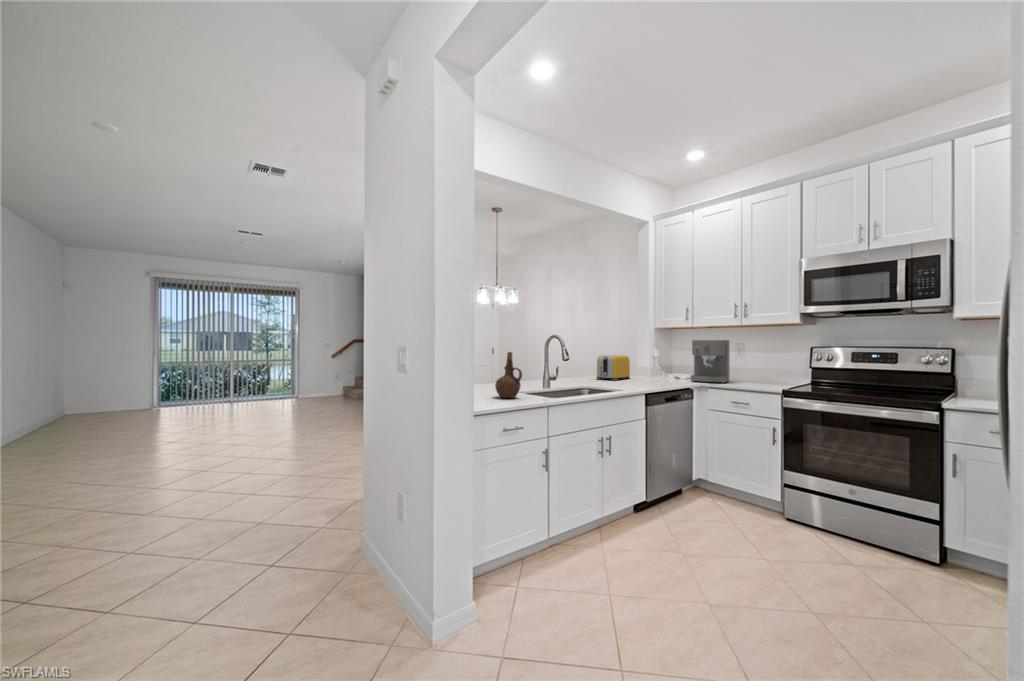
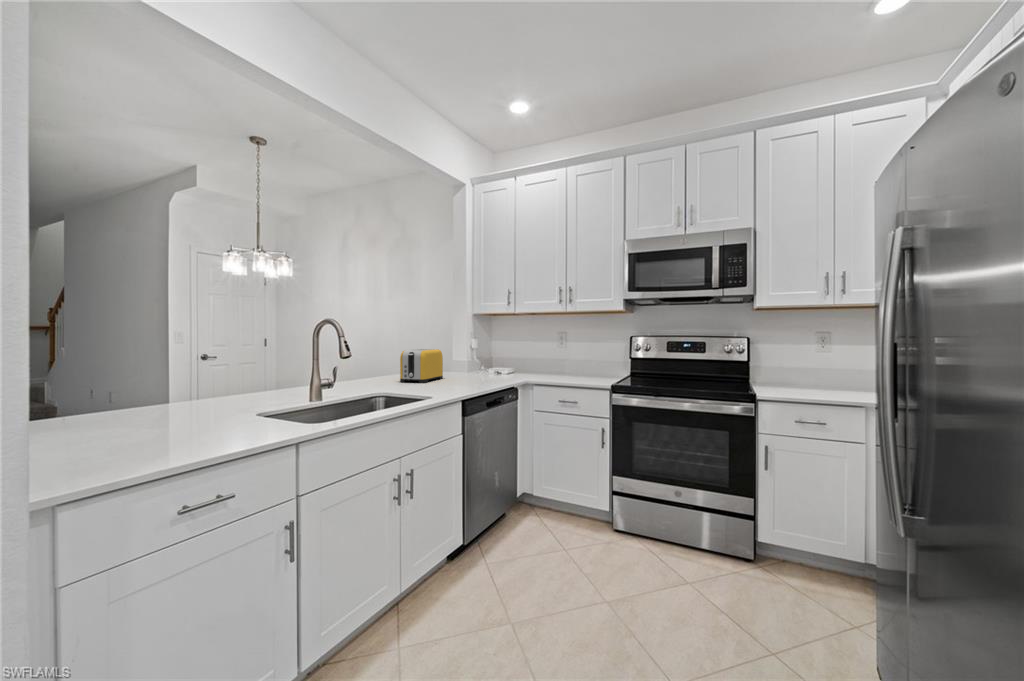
coffee maker: present [691,340,730,383] -> none [513,329,554,380]
ceramic pitcher: present [495,352,522,398] -> none [210,357,263,436]

